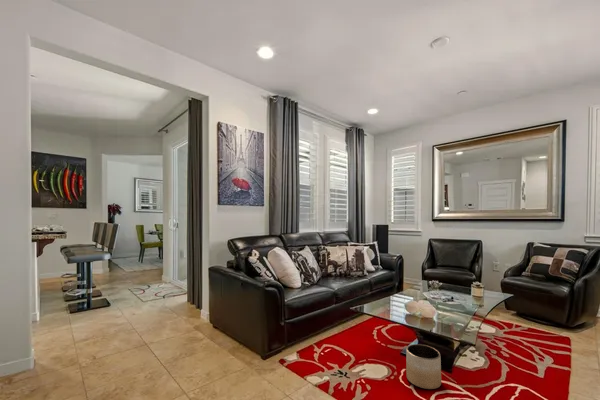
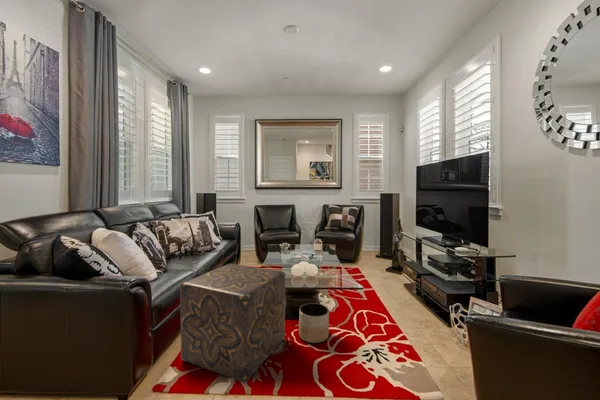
ottoman: none [304,287,392,384] -> present [180,264,285,382]

